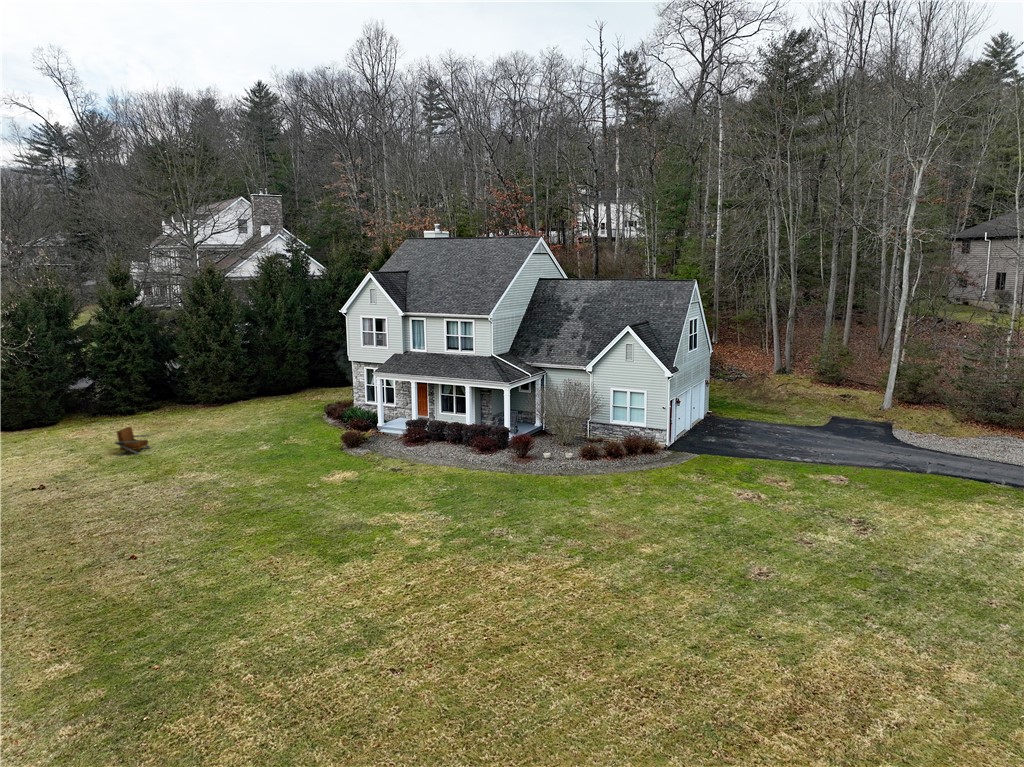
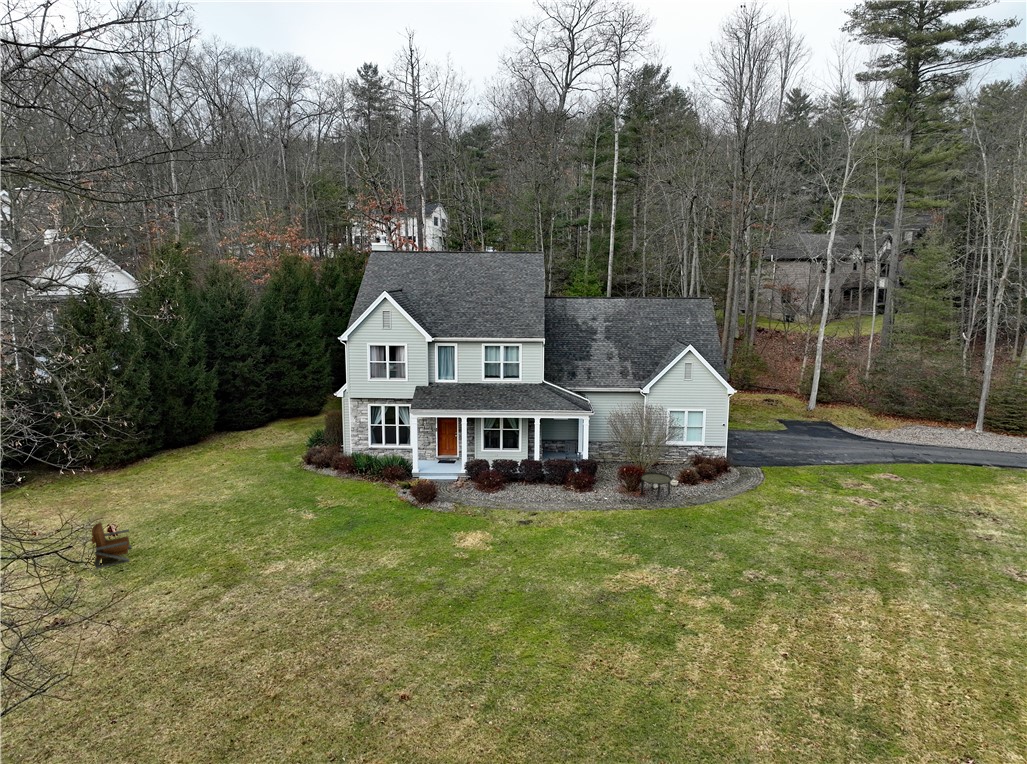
round table: none [530,447,561,473] -> present [640,472,672,500]

